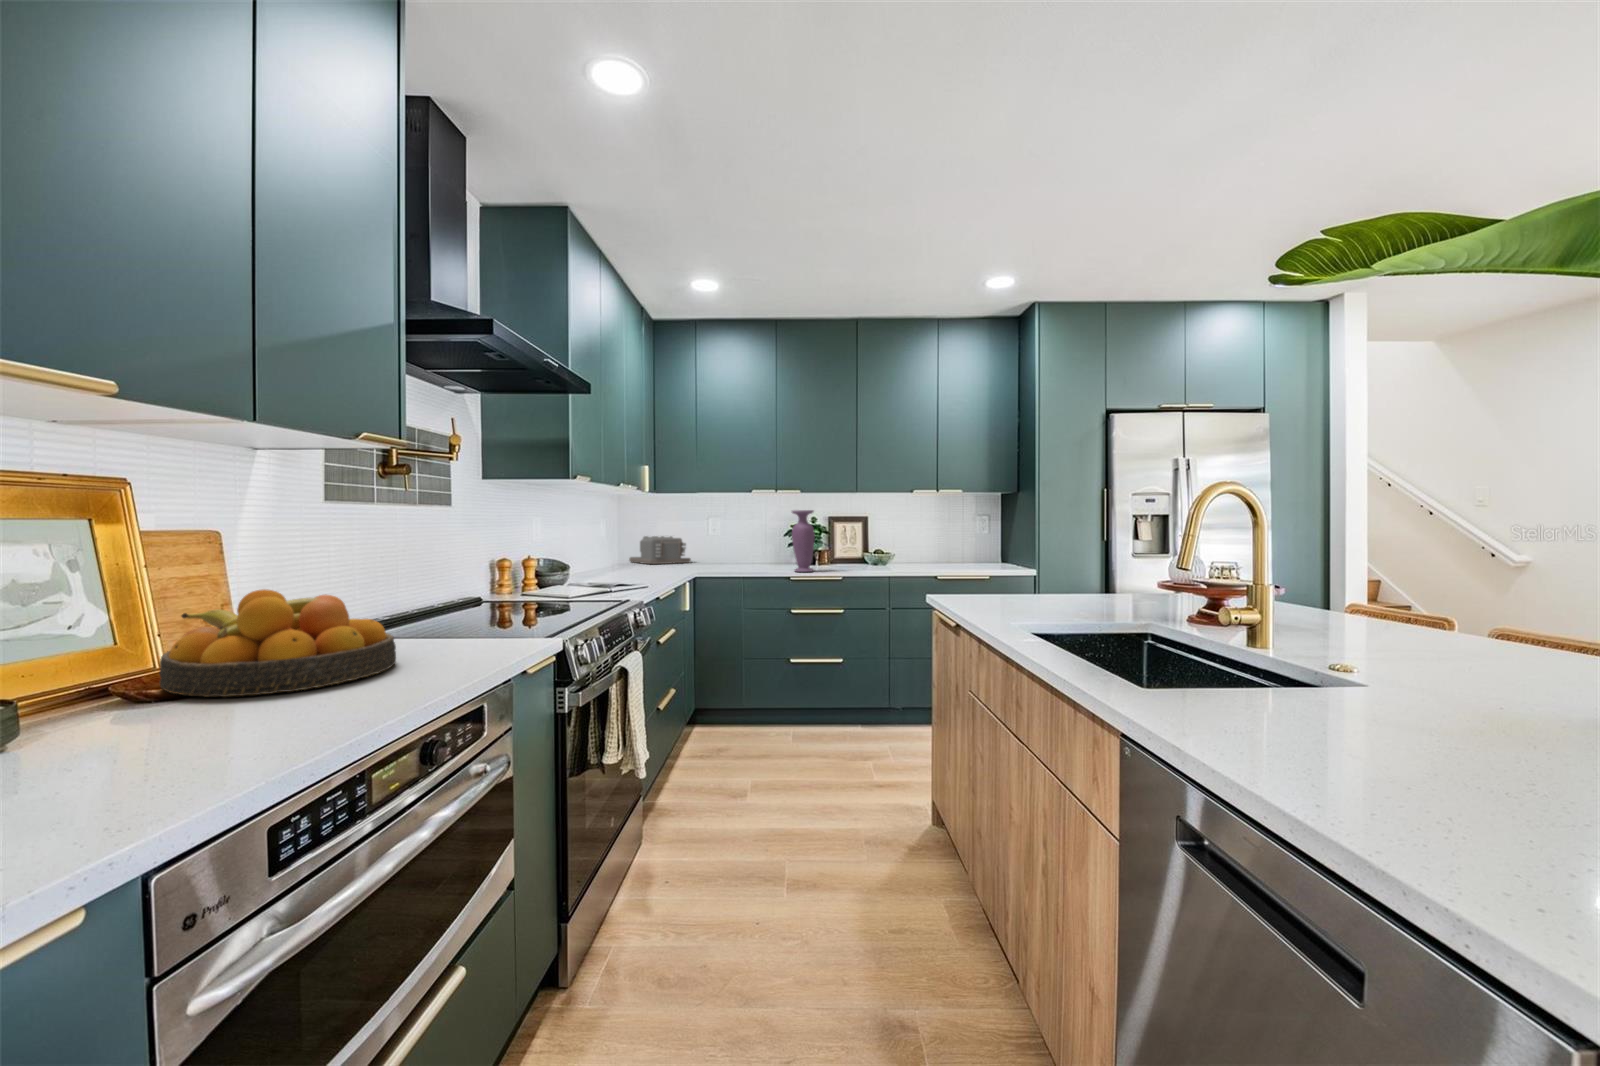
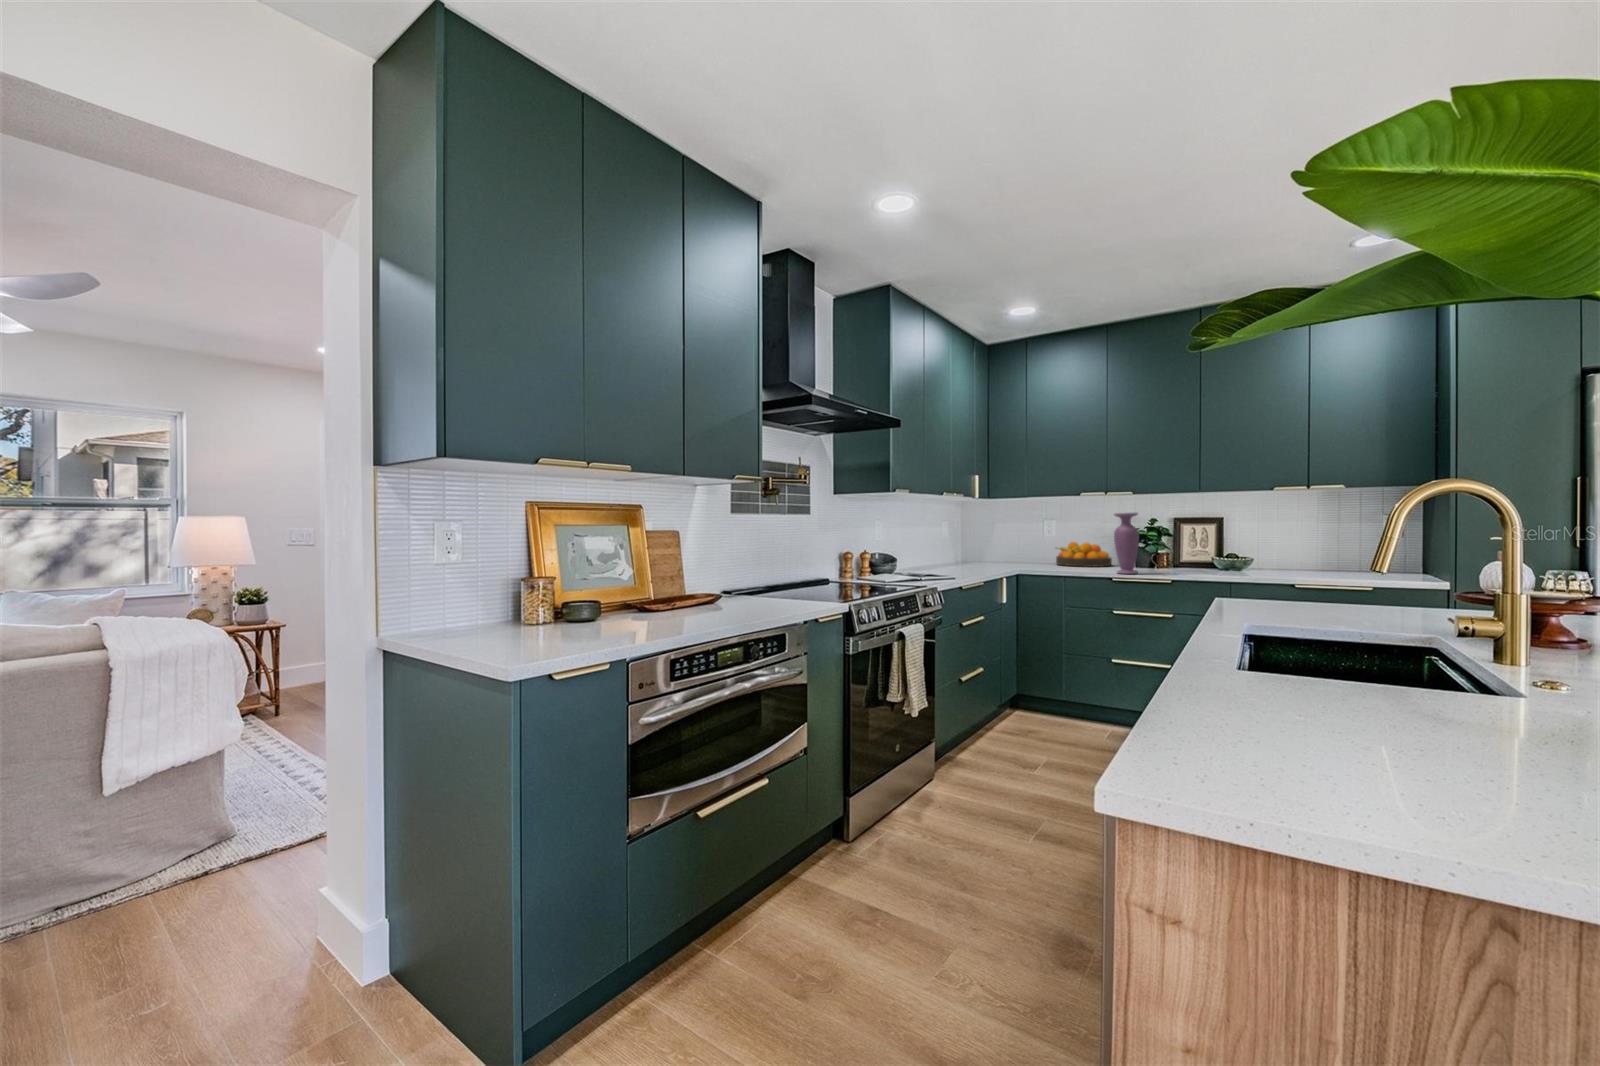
toaster: present [629,536,691,564] -> none [974,537,1030,562]
fruit bowl: present [160,589,396,697] -> present [1056,542,1112,567]

